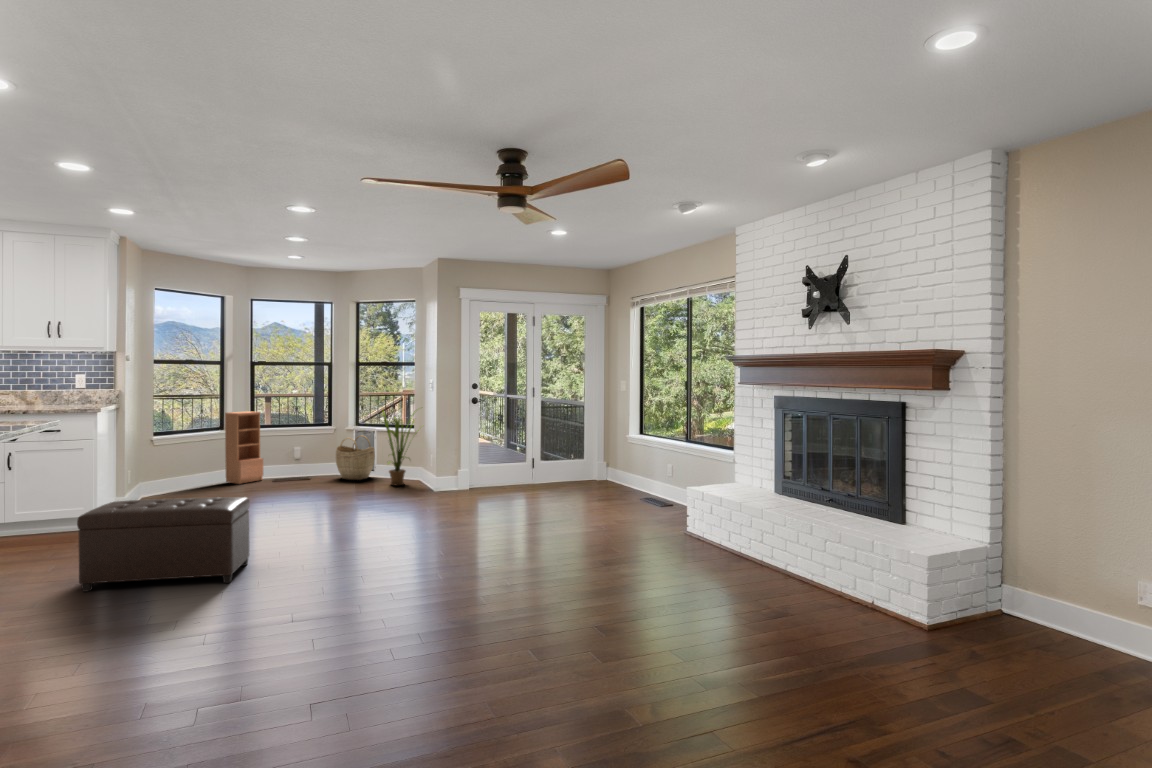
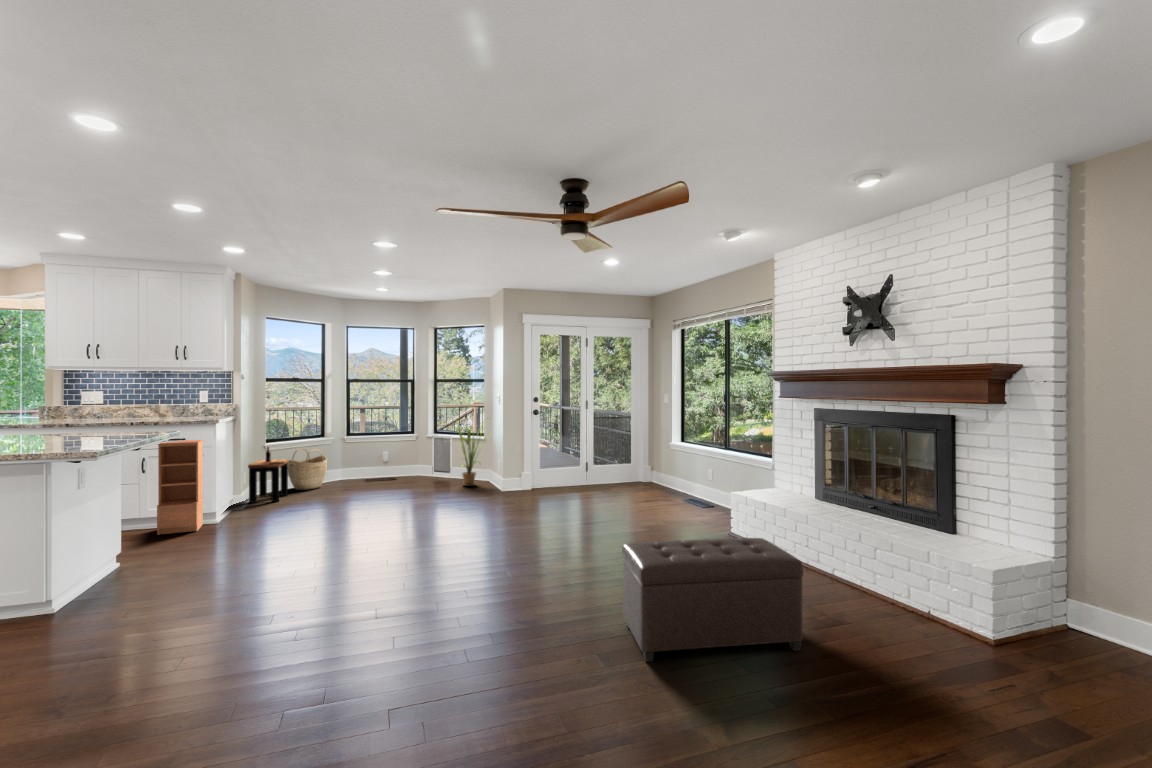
bookcase: present [225,411,263,484] -> present [157,440,203,535]
woven basket: present [336,436,375,480] -> present [288,448,327,490]
side table: none [134,440,183,506] -> present [248,447,289,503]
ottoman: present [77,497,250,592] -> present [622,538,803,662]

